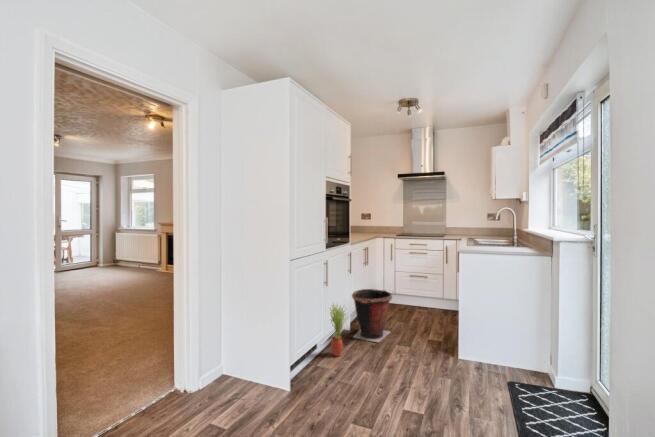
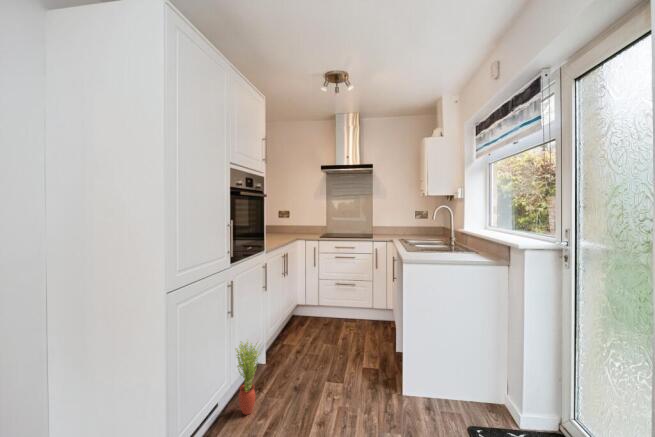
waste bin: present [352,289,392,342] -> none [268,305,321,381]

